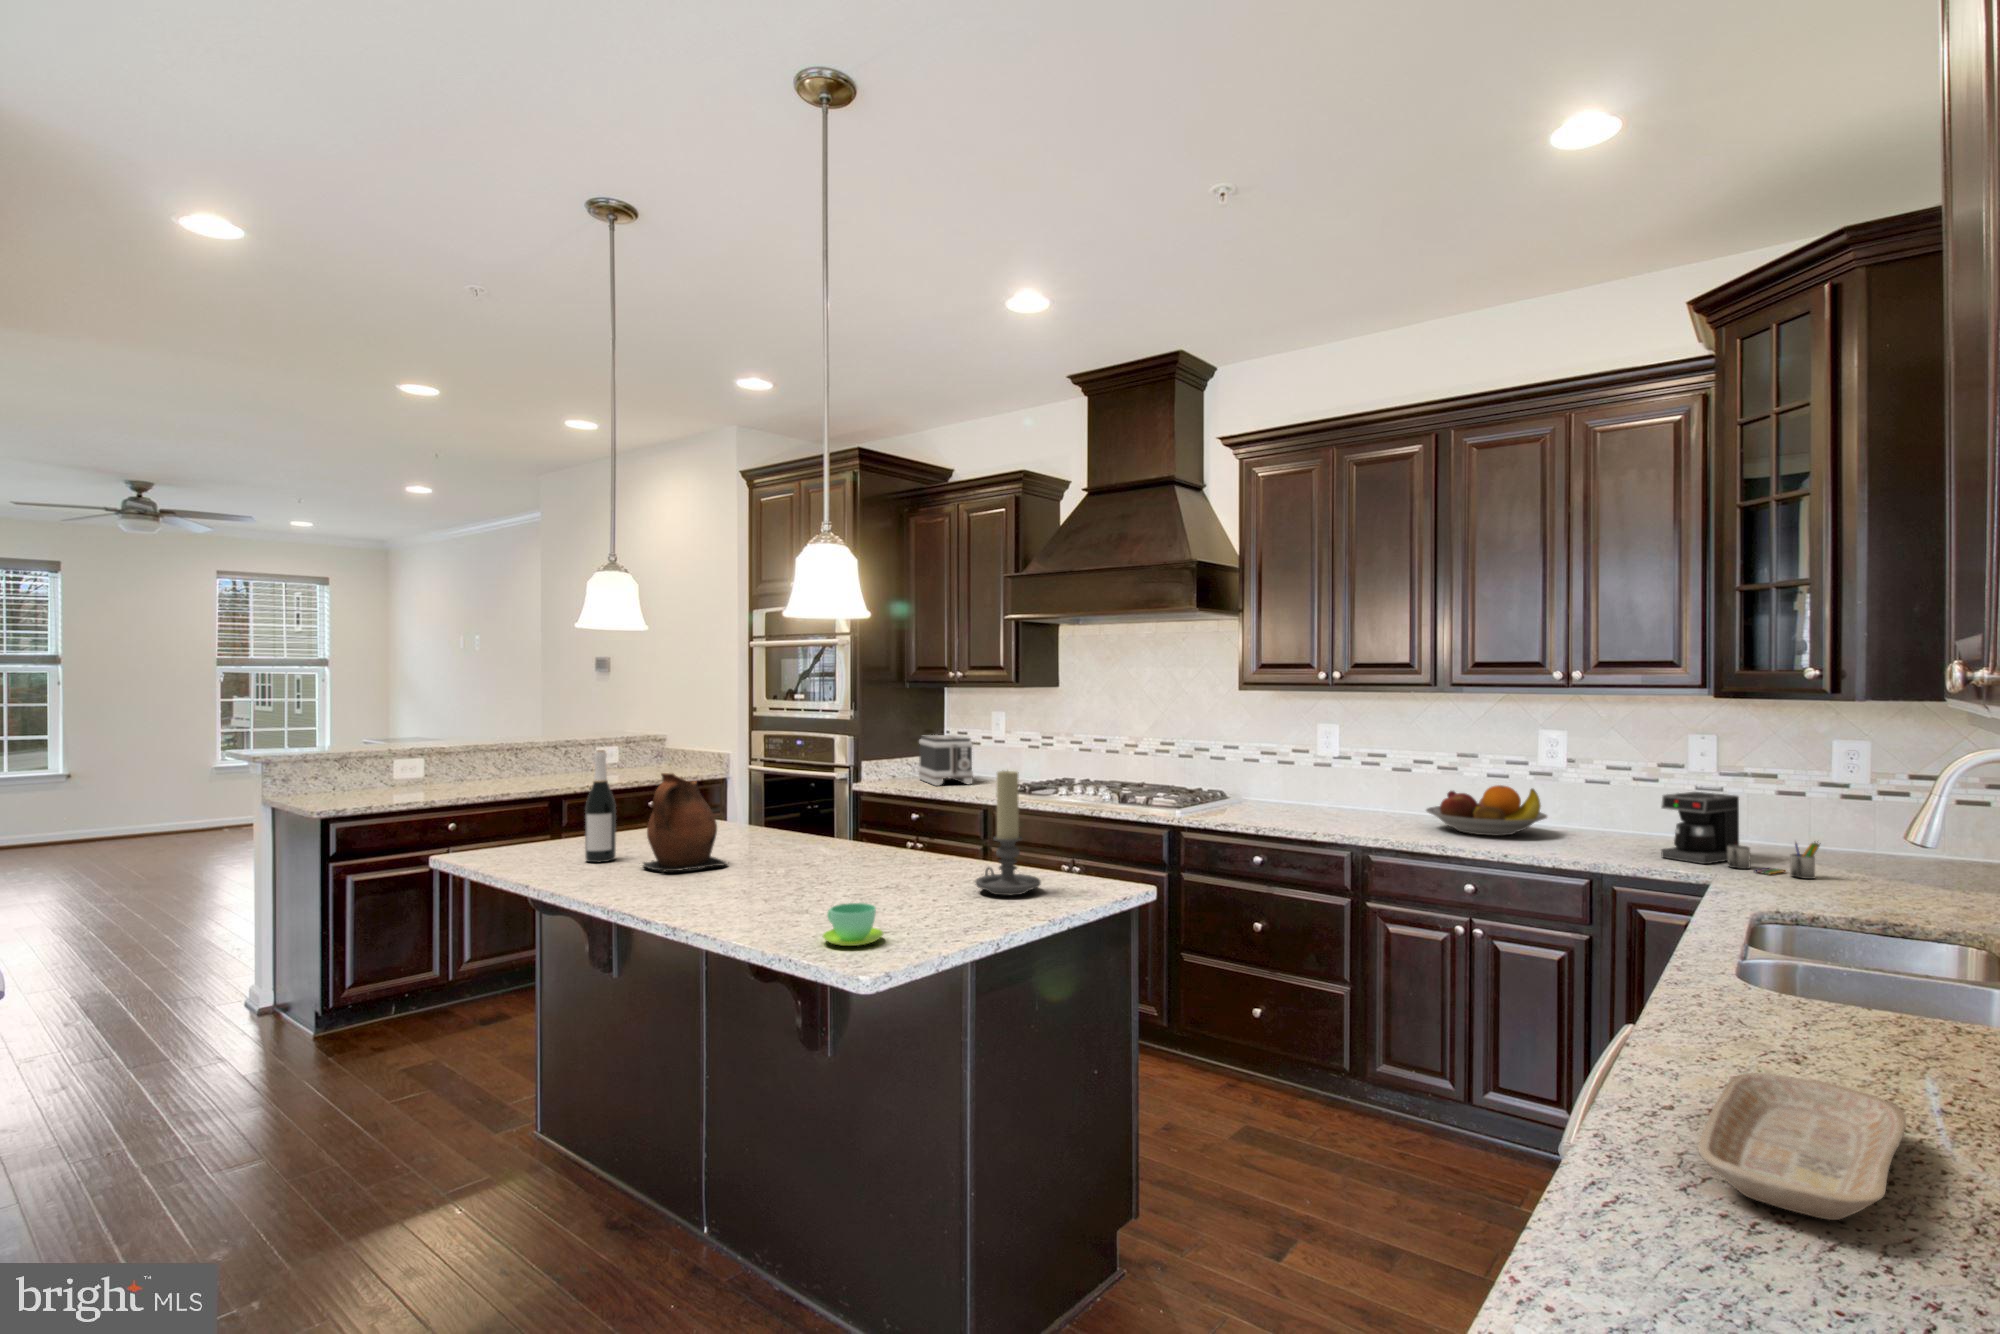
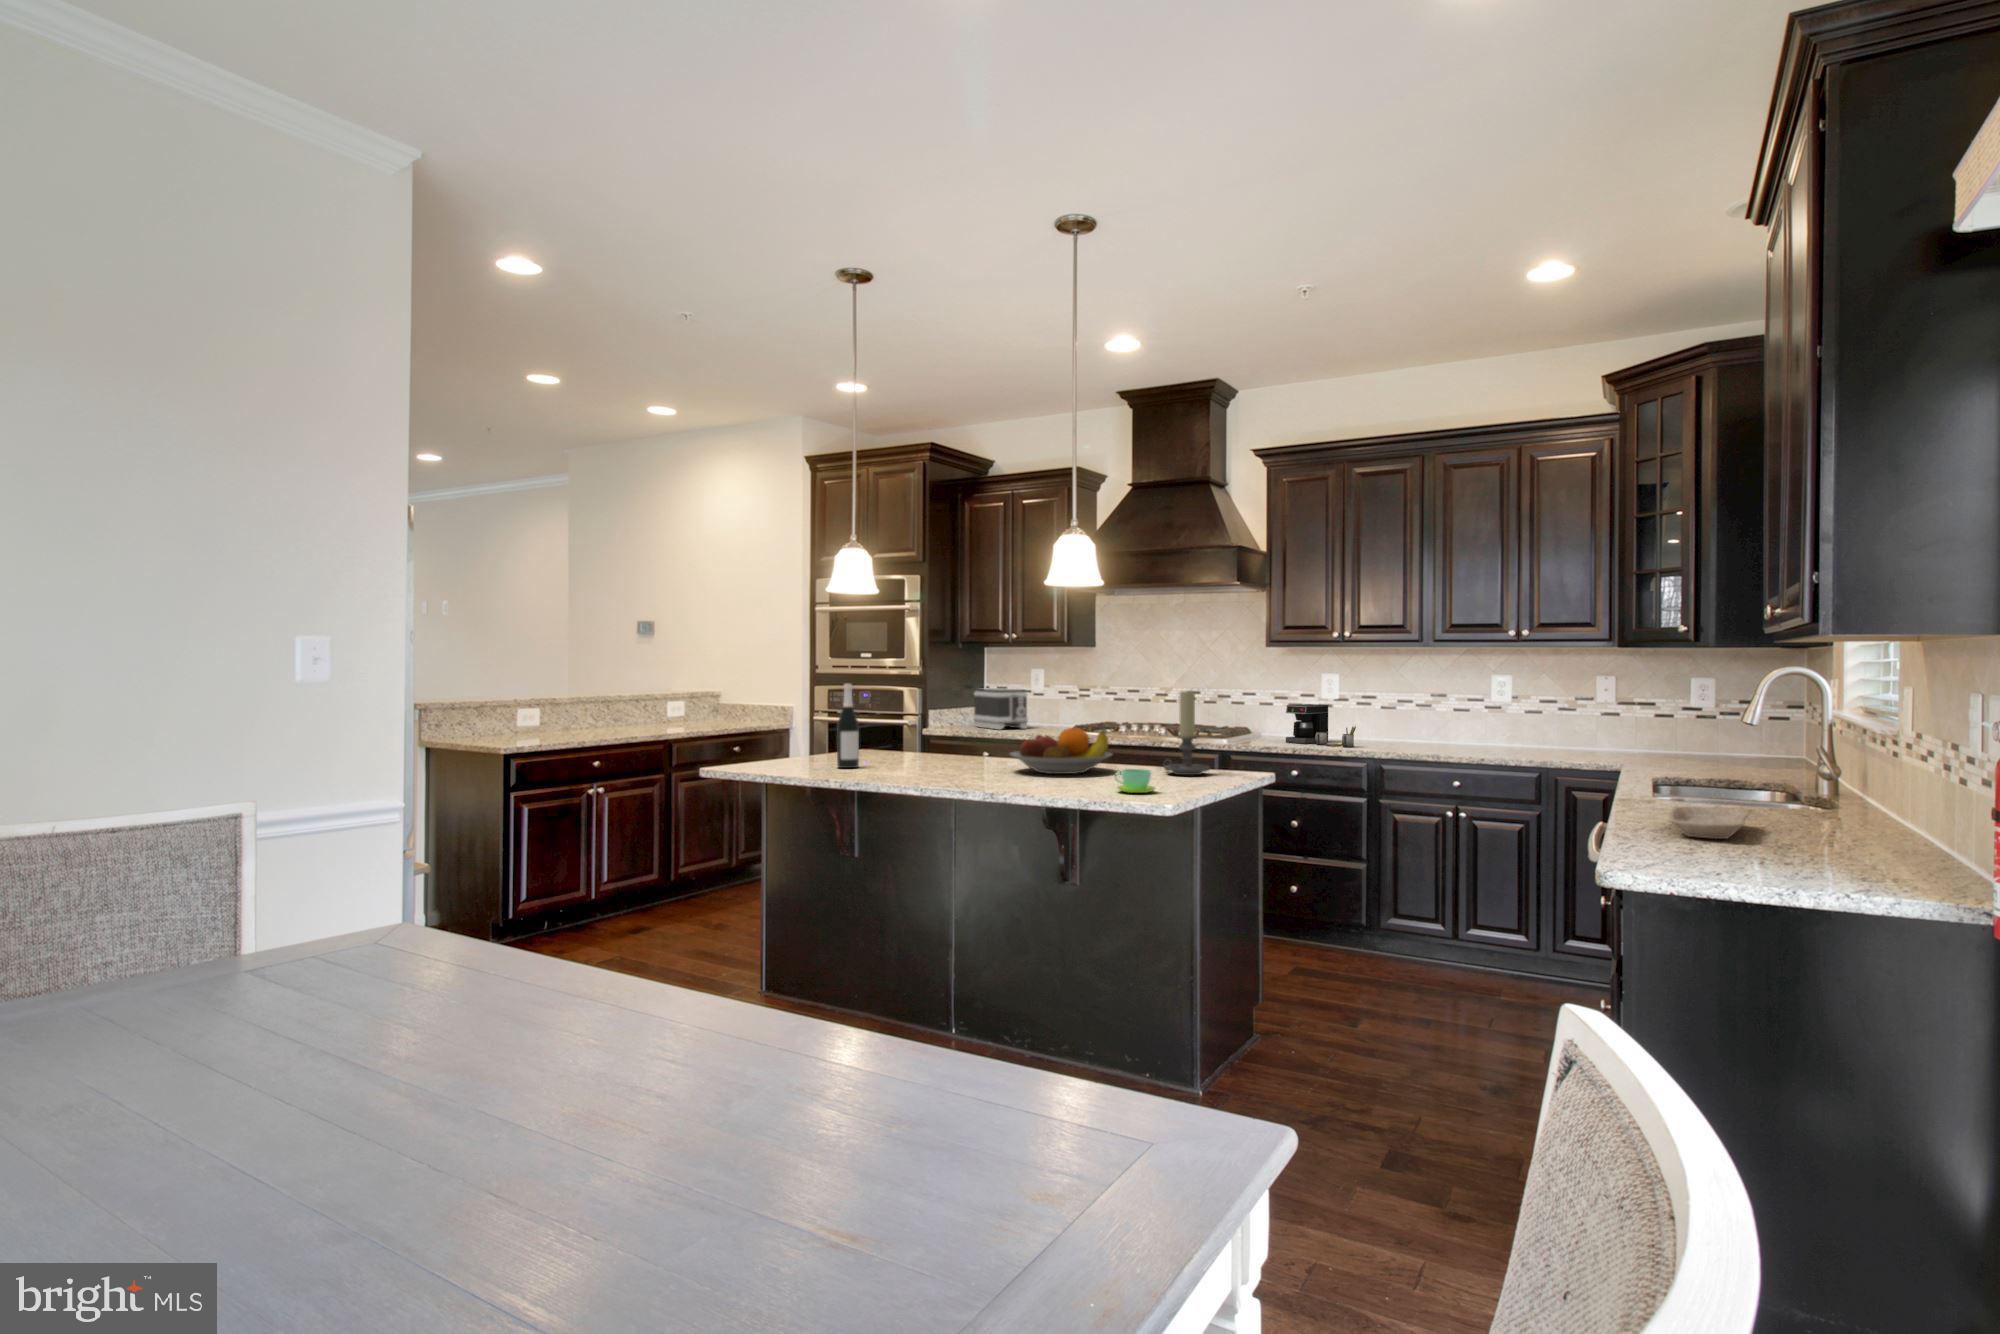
ceramic pitcher: present [643,773,727,872] -> none [888,698,956,770]
fruit bowl: present [1426,785,1547,836] -> present [1010,728,1112,774]
coffee maker: present [1661,792,1820,879] -> present [1286,704,1356,747]

